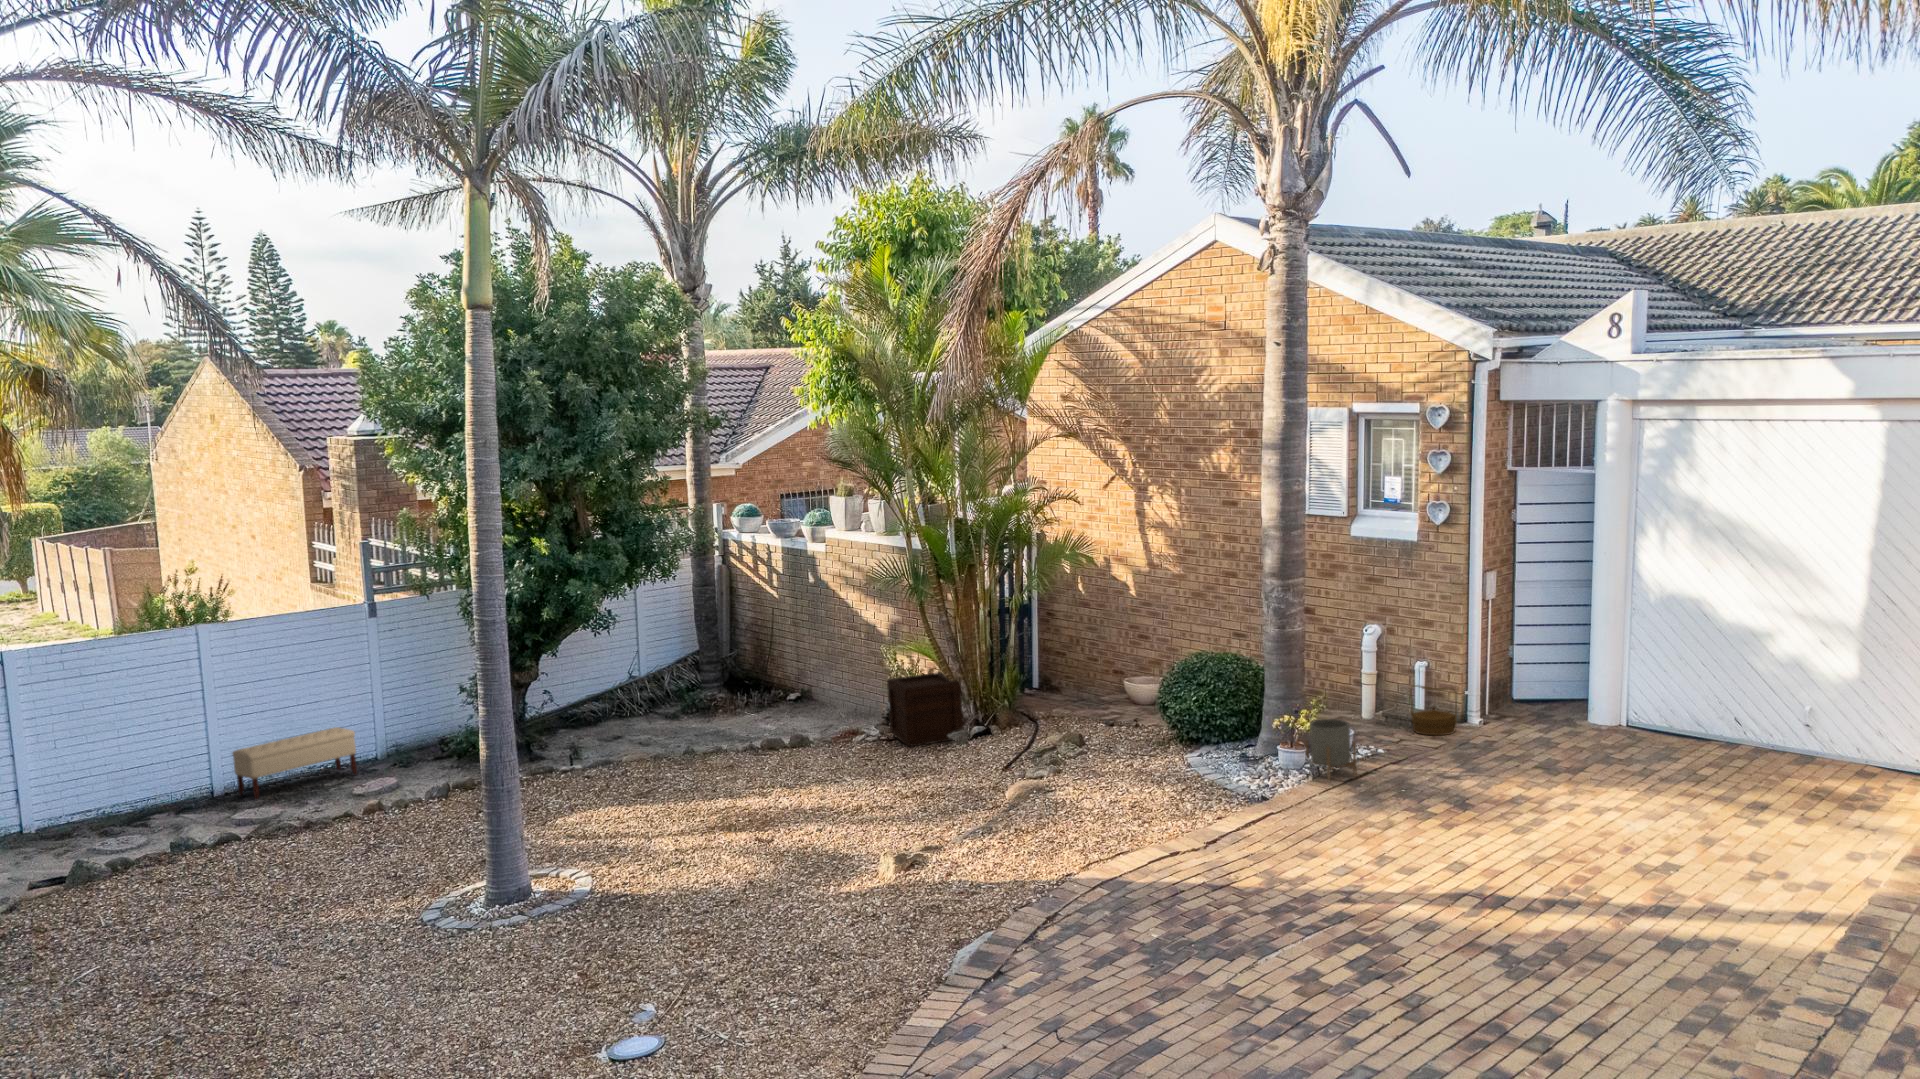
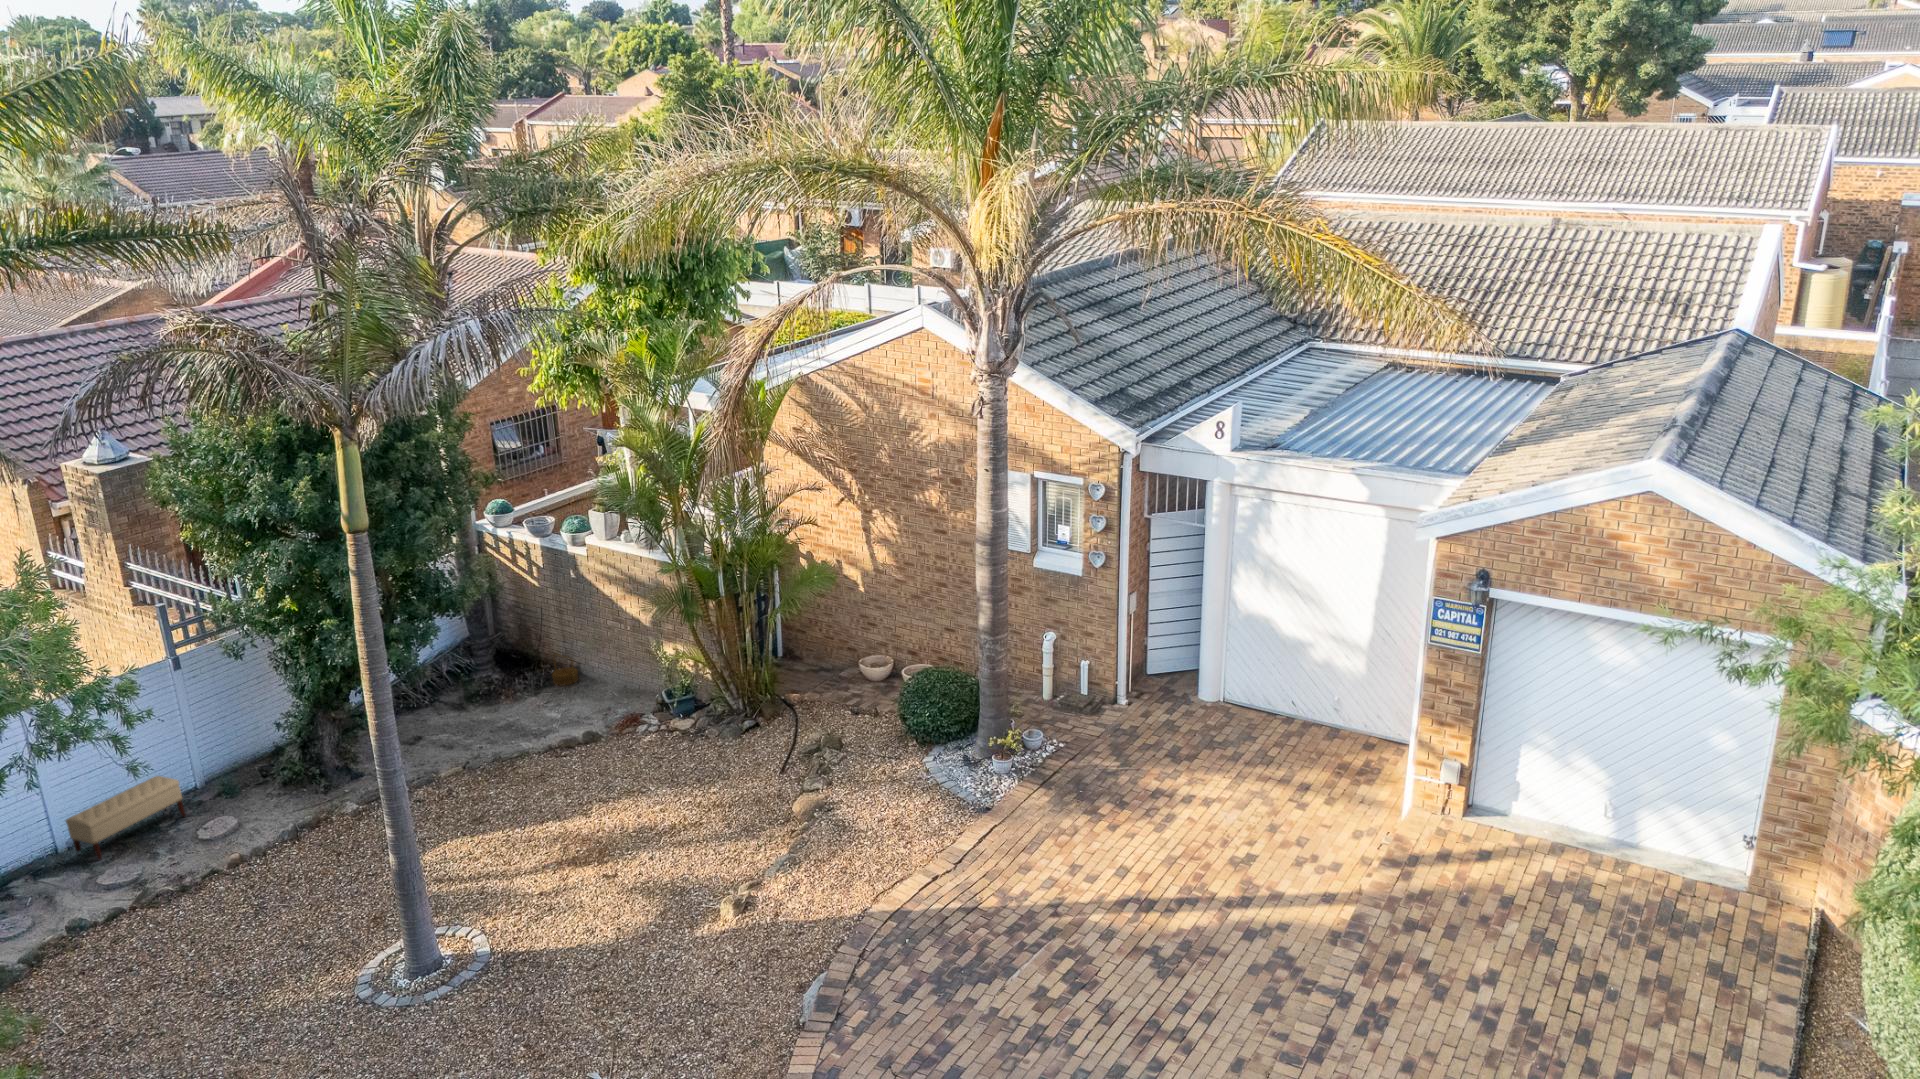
wooden crate: present [887,672,963,747] -> none [664,672,733,742]
woven basket: present [1410,686,1457,736] -> present [552,654,578,686]
planter: present [1305,719,1357,782] -> none [1010,732,1046,781]

